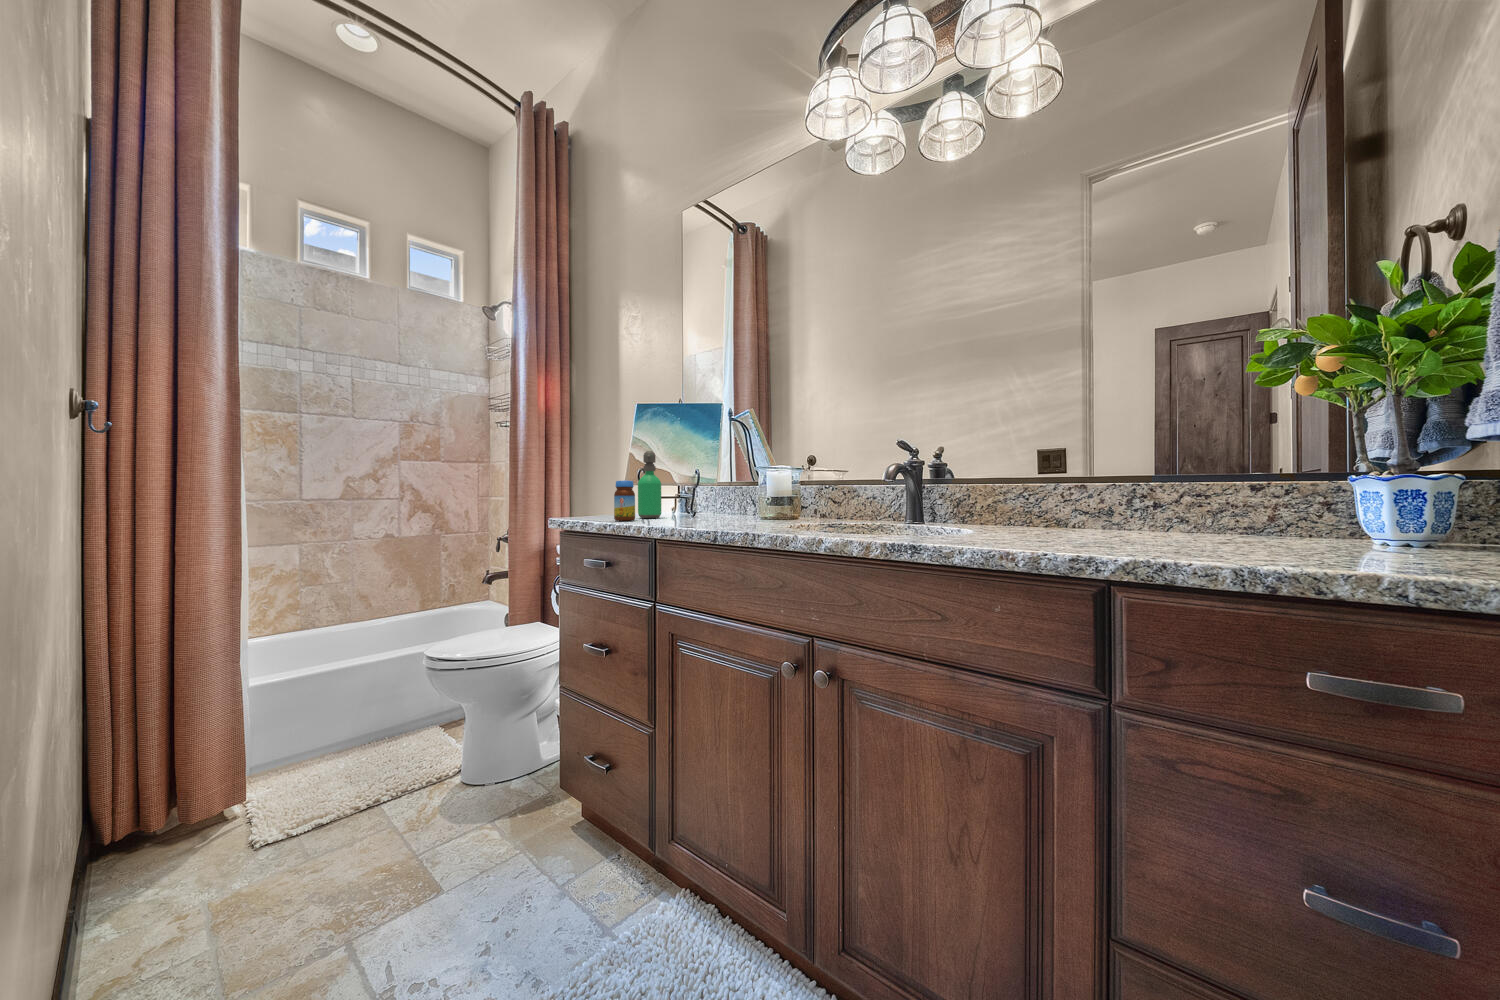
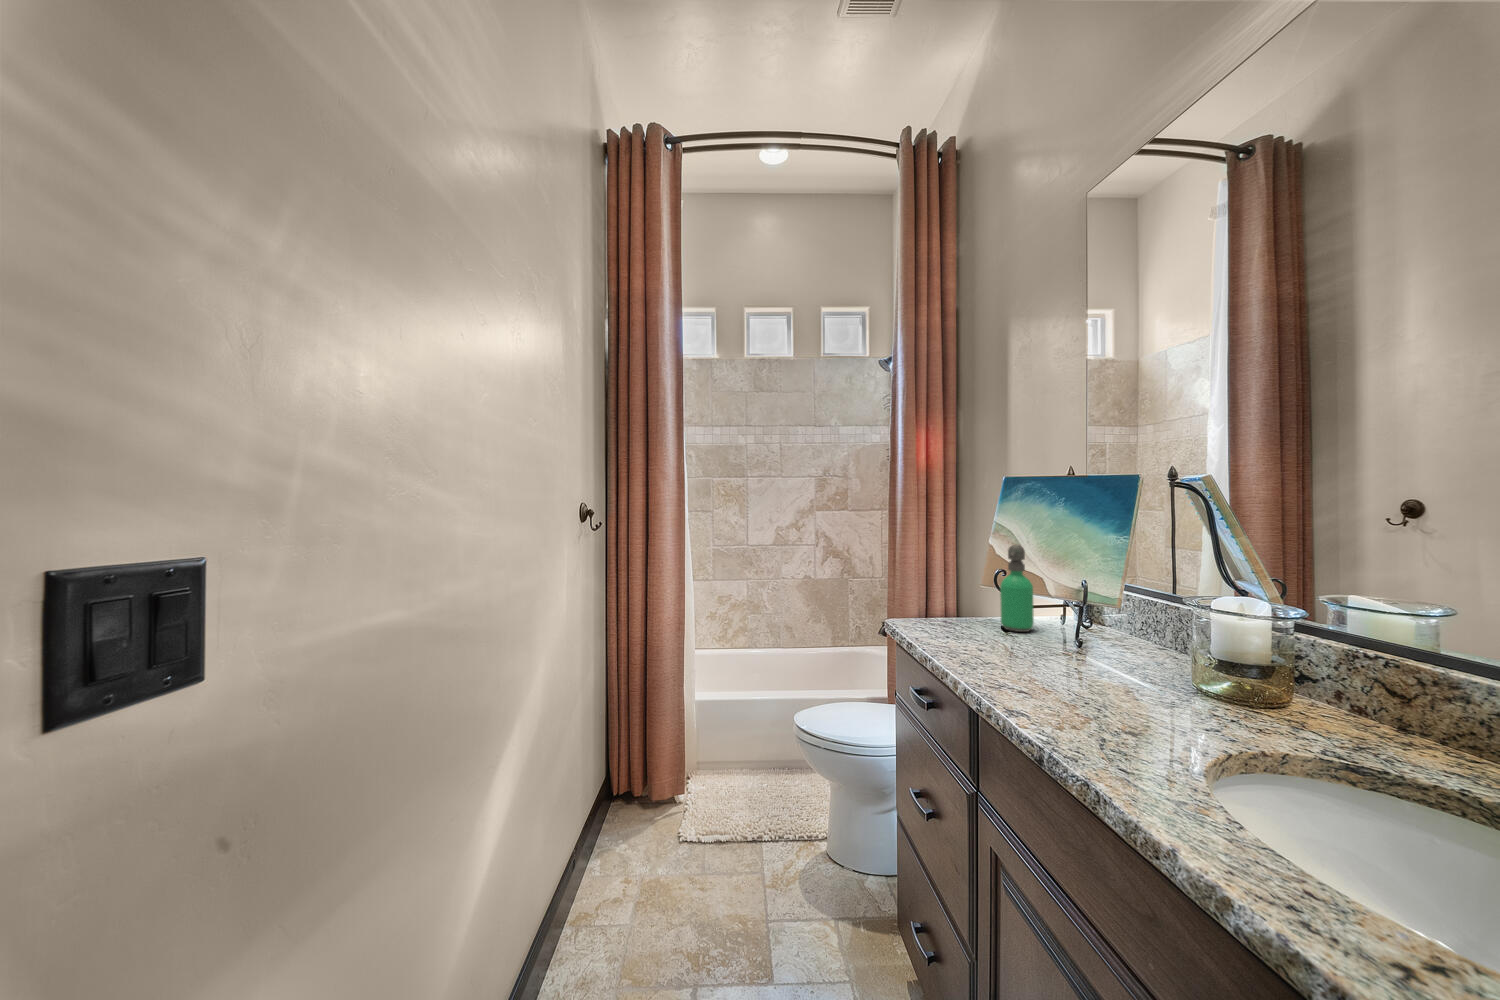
jar: present [614,480,635,521] -> none [961,588,988,641]

